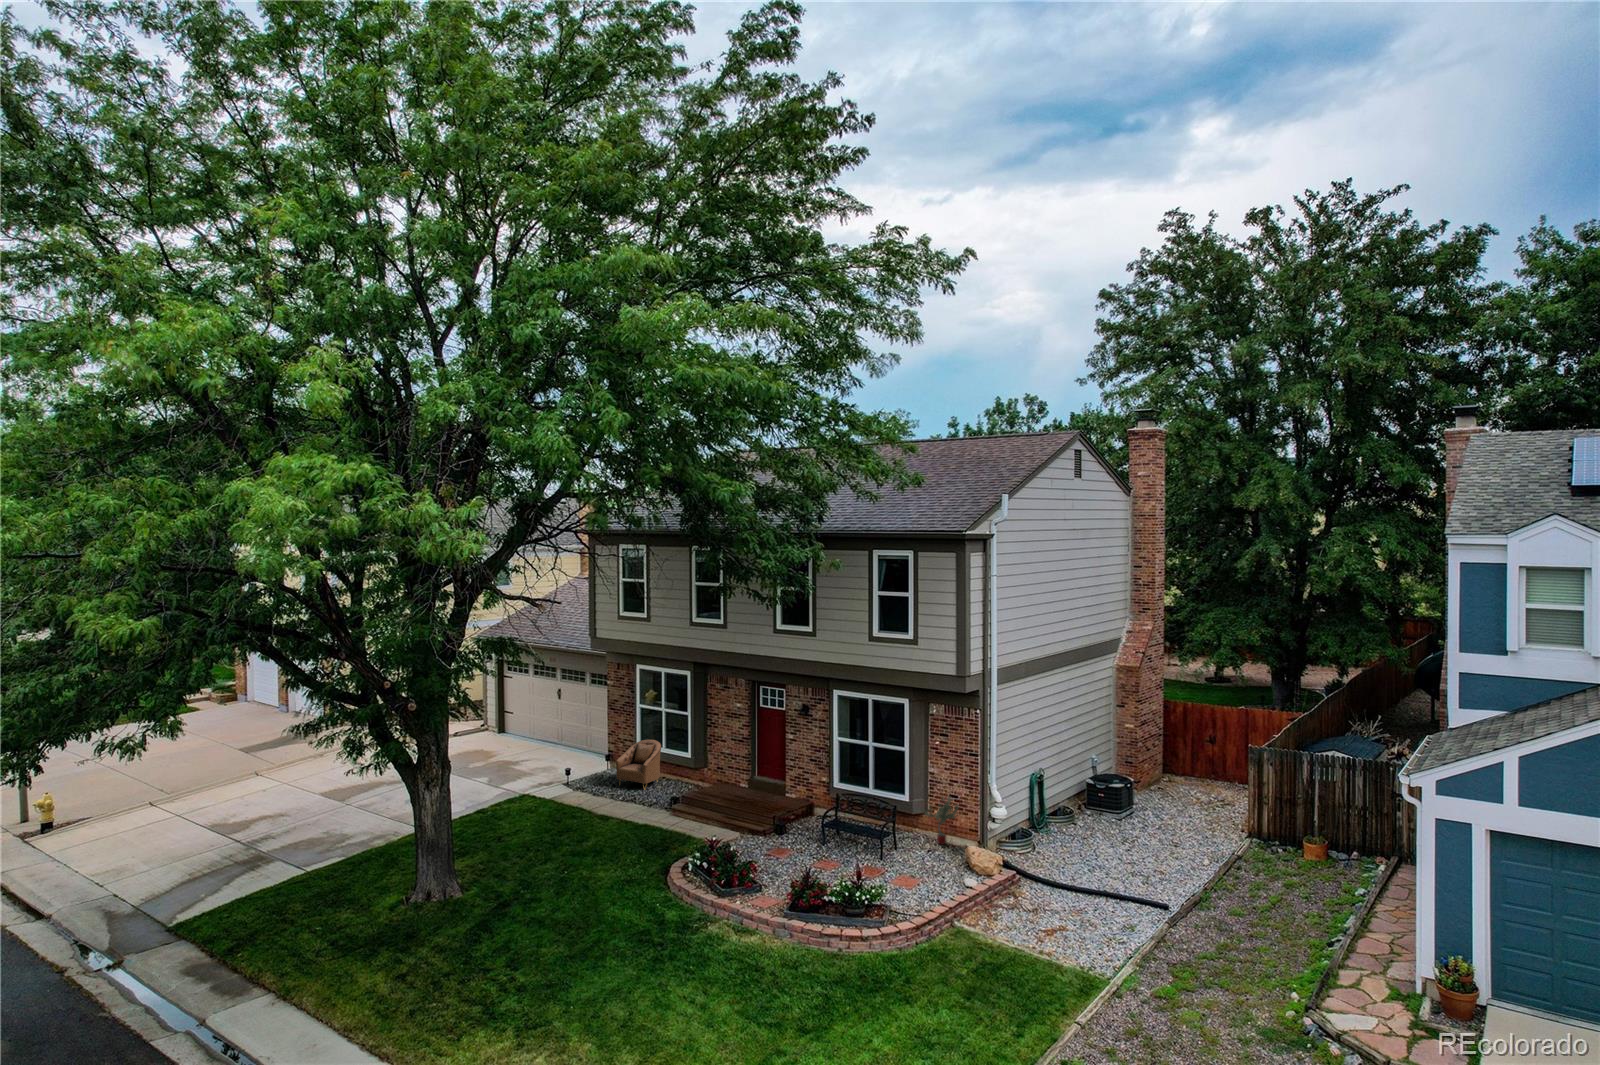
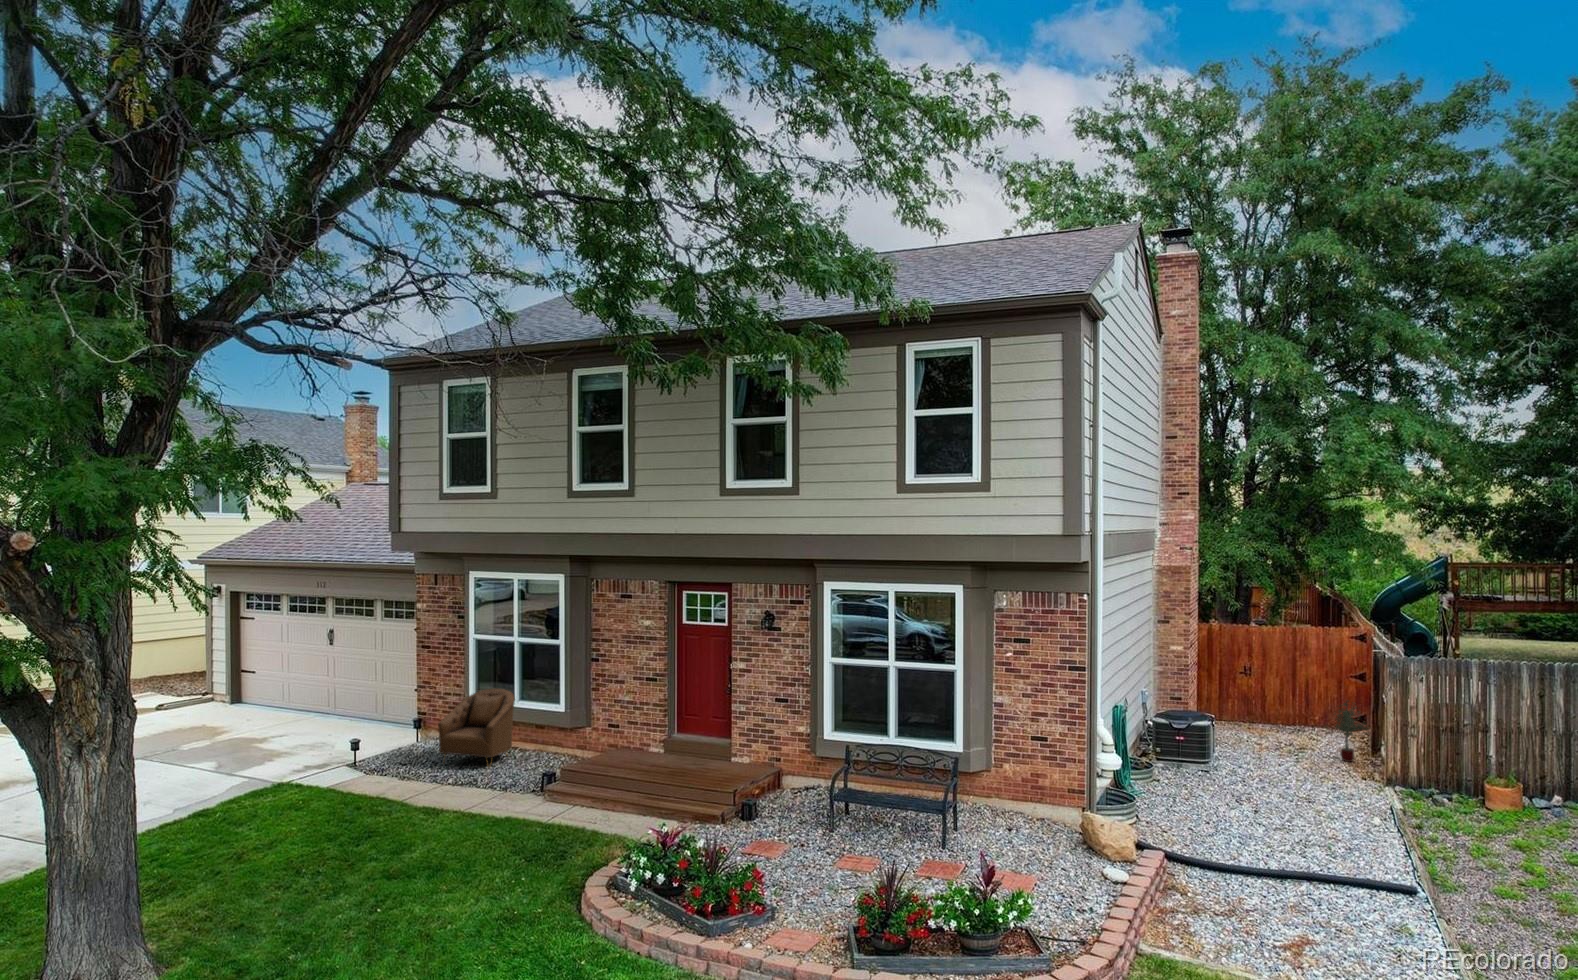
potted tree: present [926,797,959,845] -> present [1336,700,1369,762]

